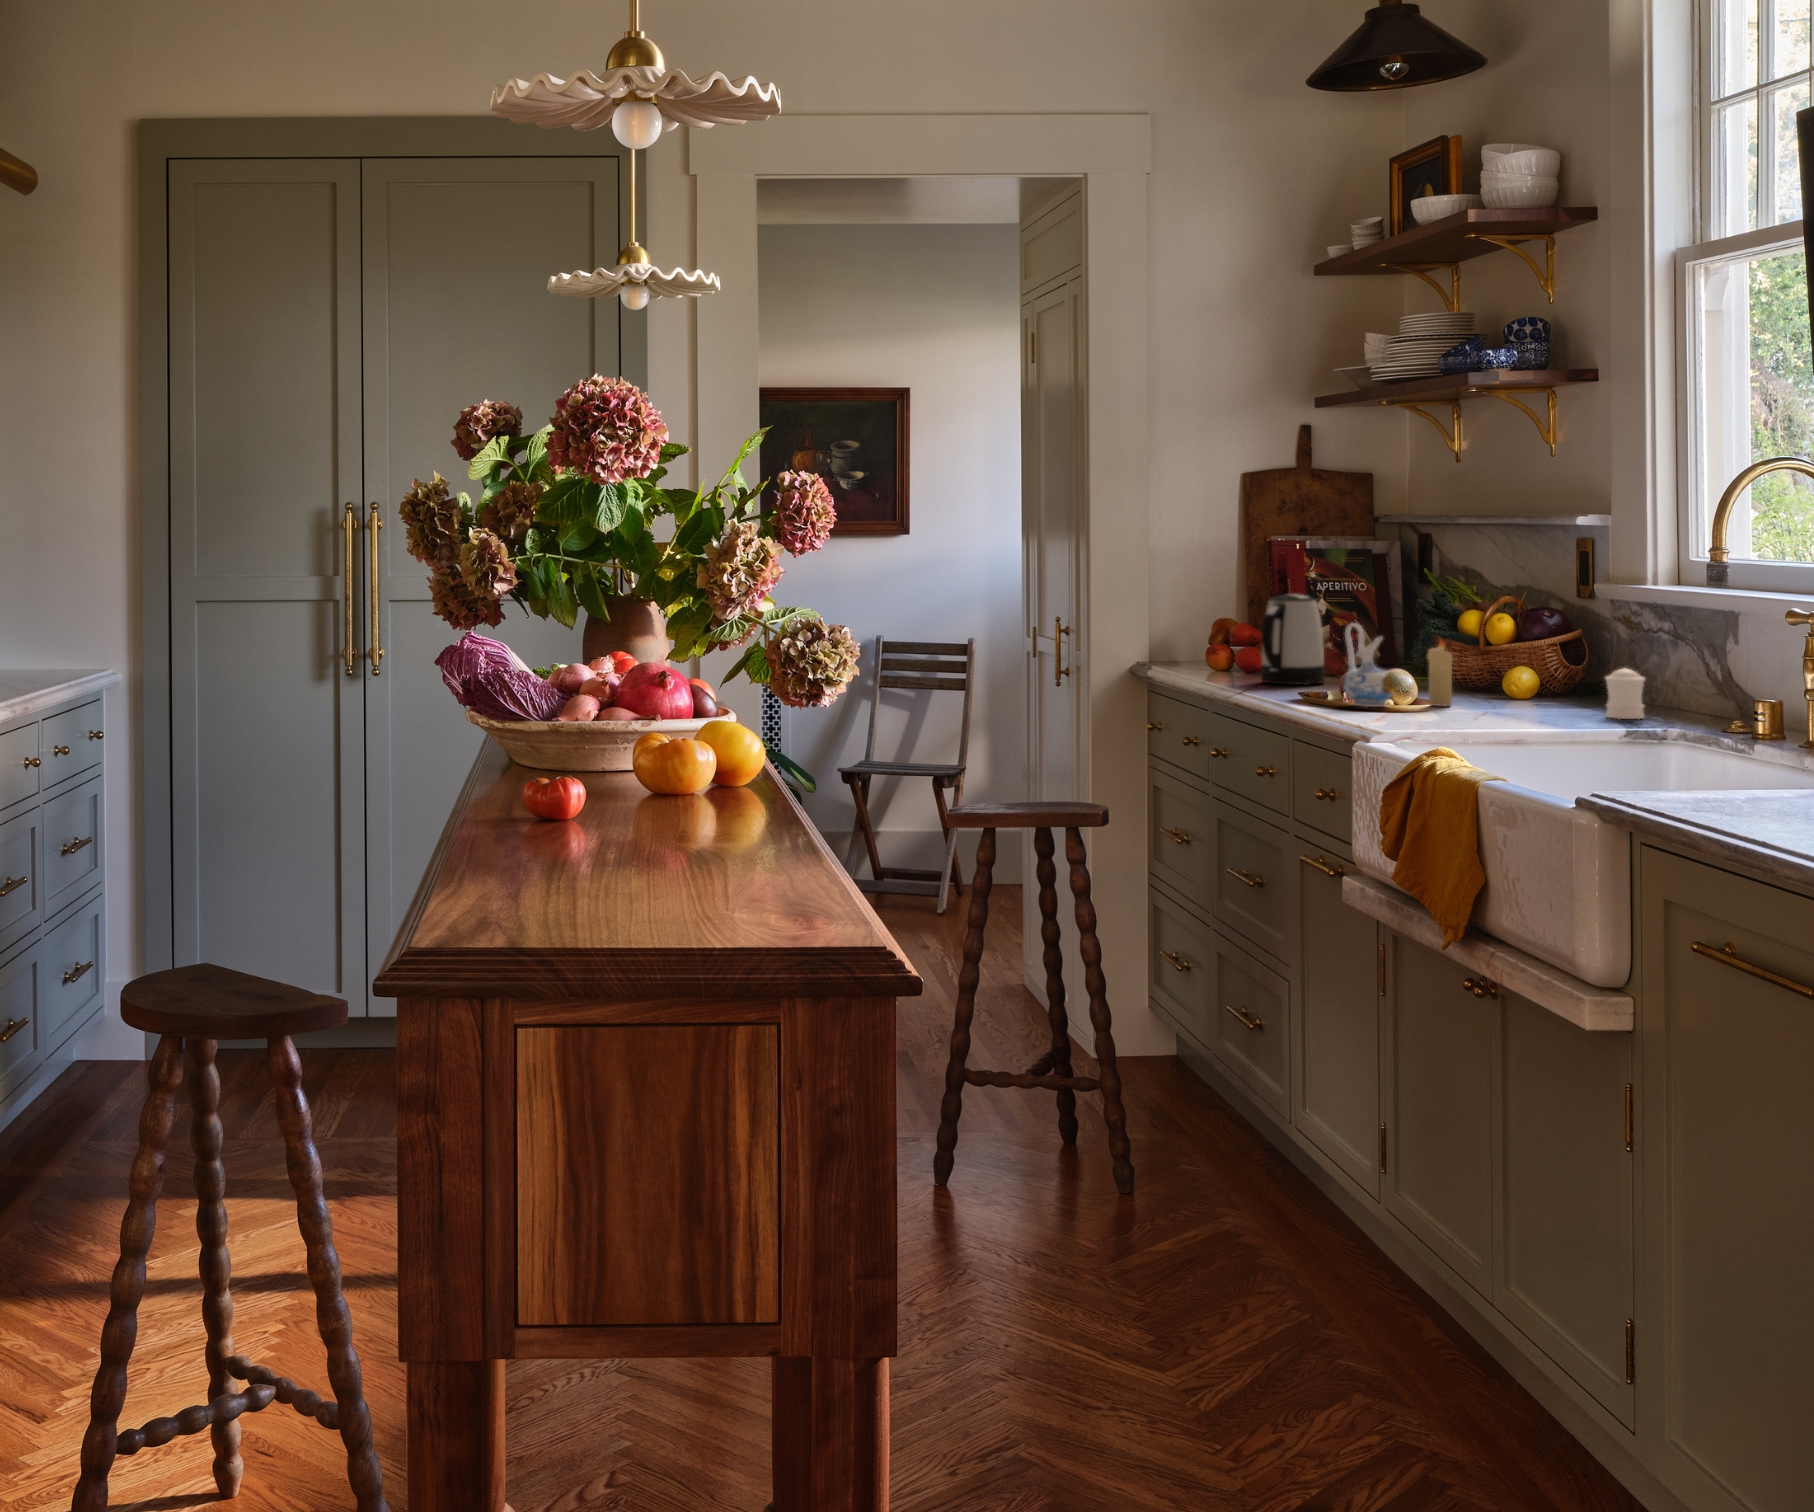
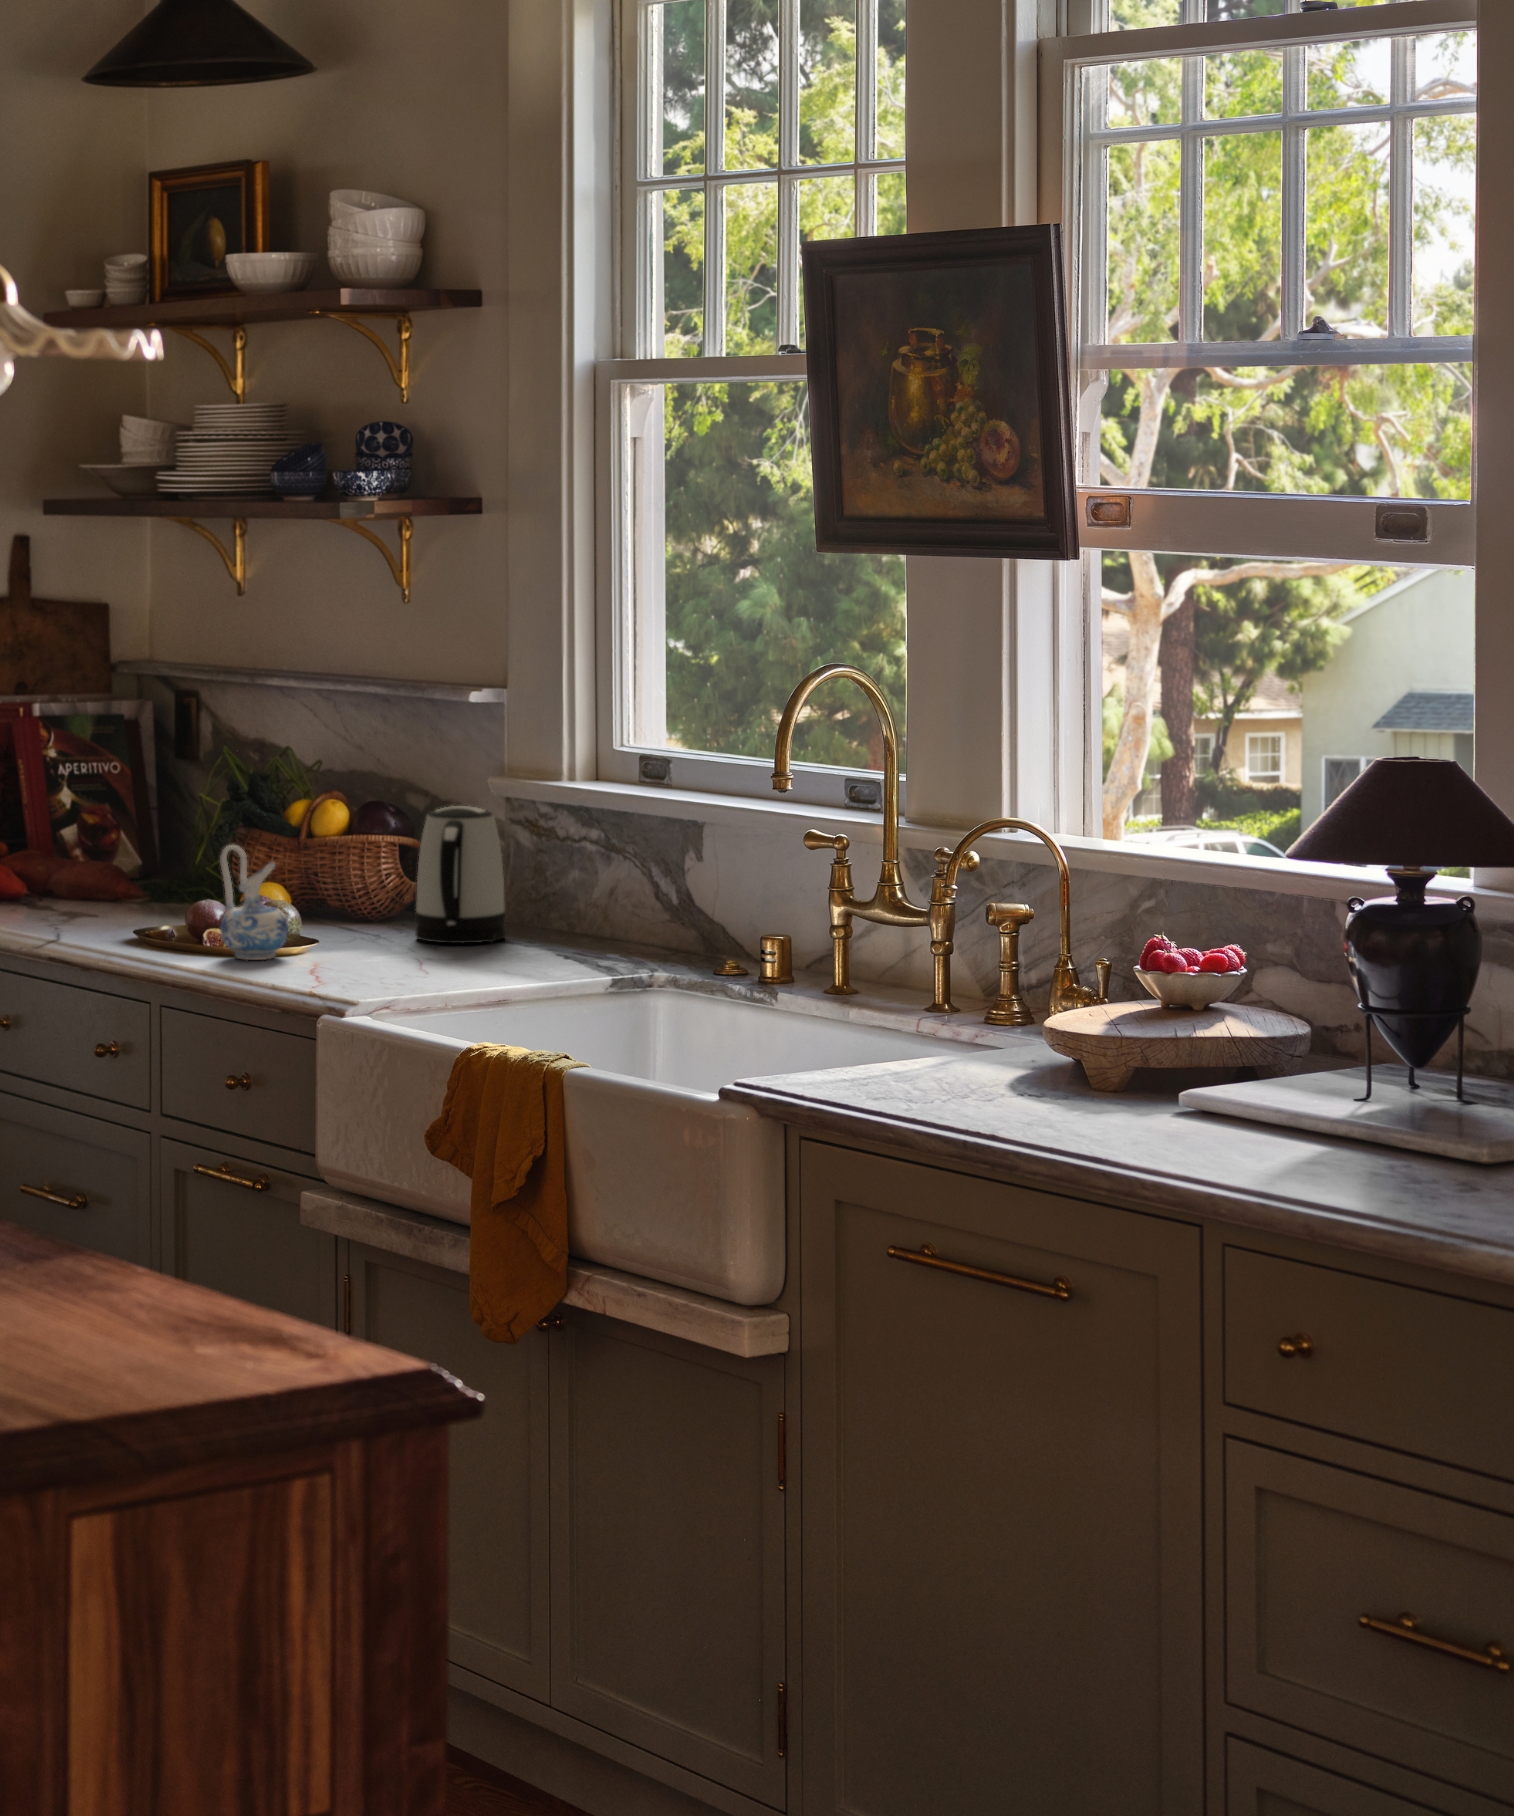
kettle: present [1261,594,1325,685] -> present [415,806,506,943]
candle: present [1427,640,1452,706] -> none [321,858,352,952]
salt shaker: present [1605,668,1645,719] -> none [546,891,591,956]

